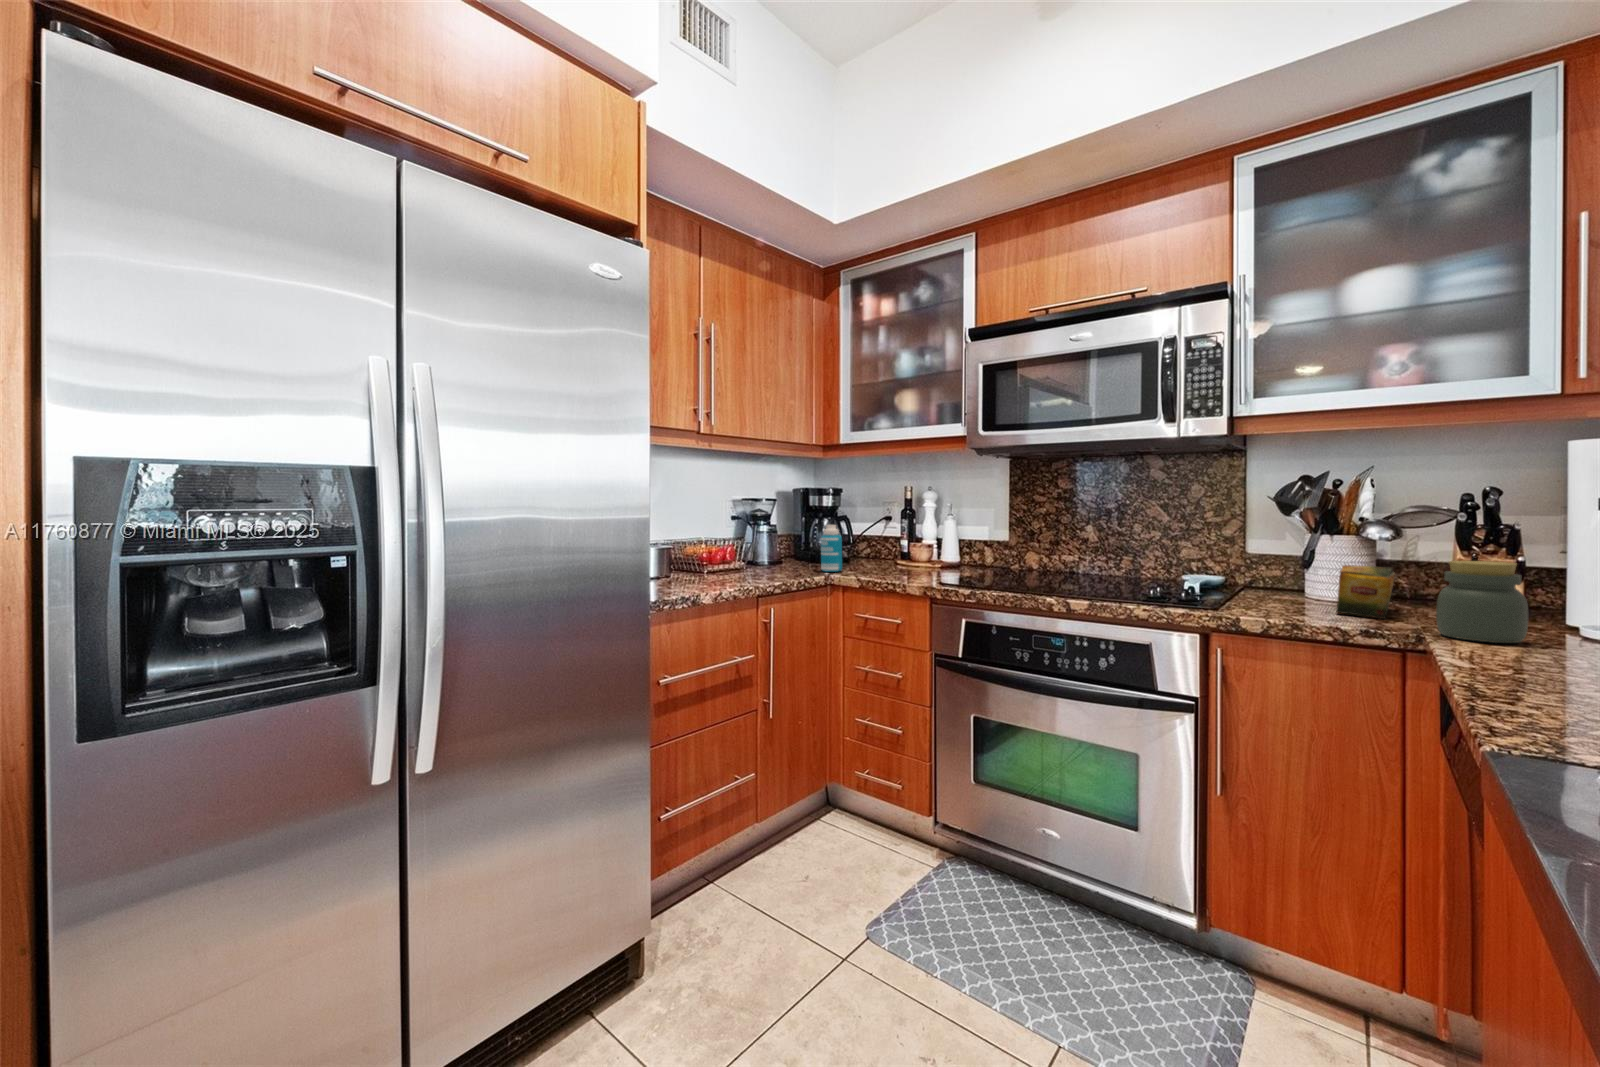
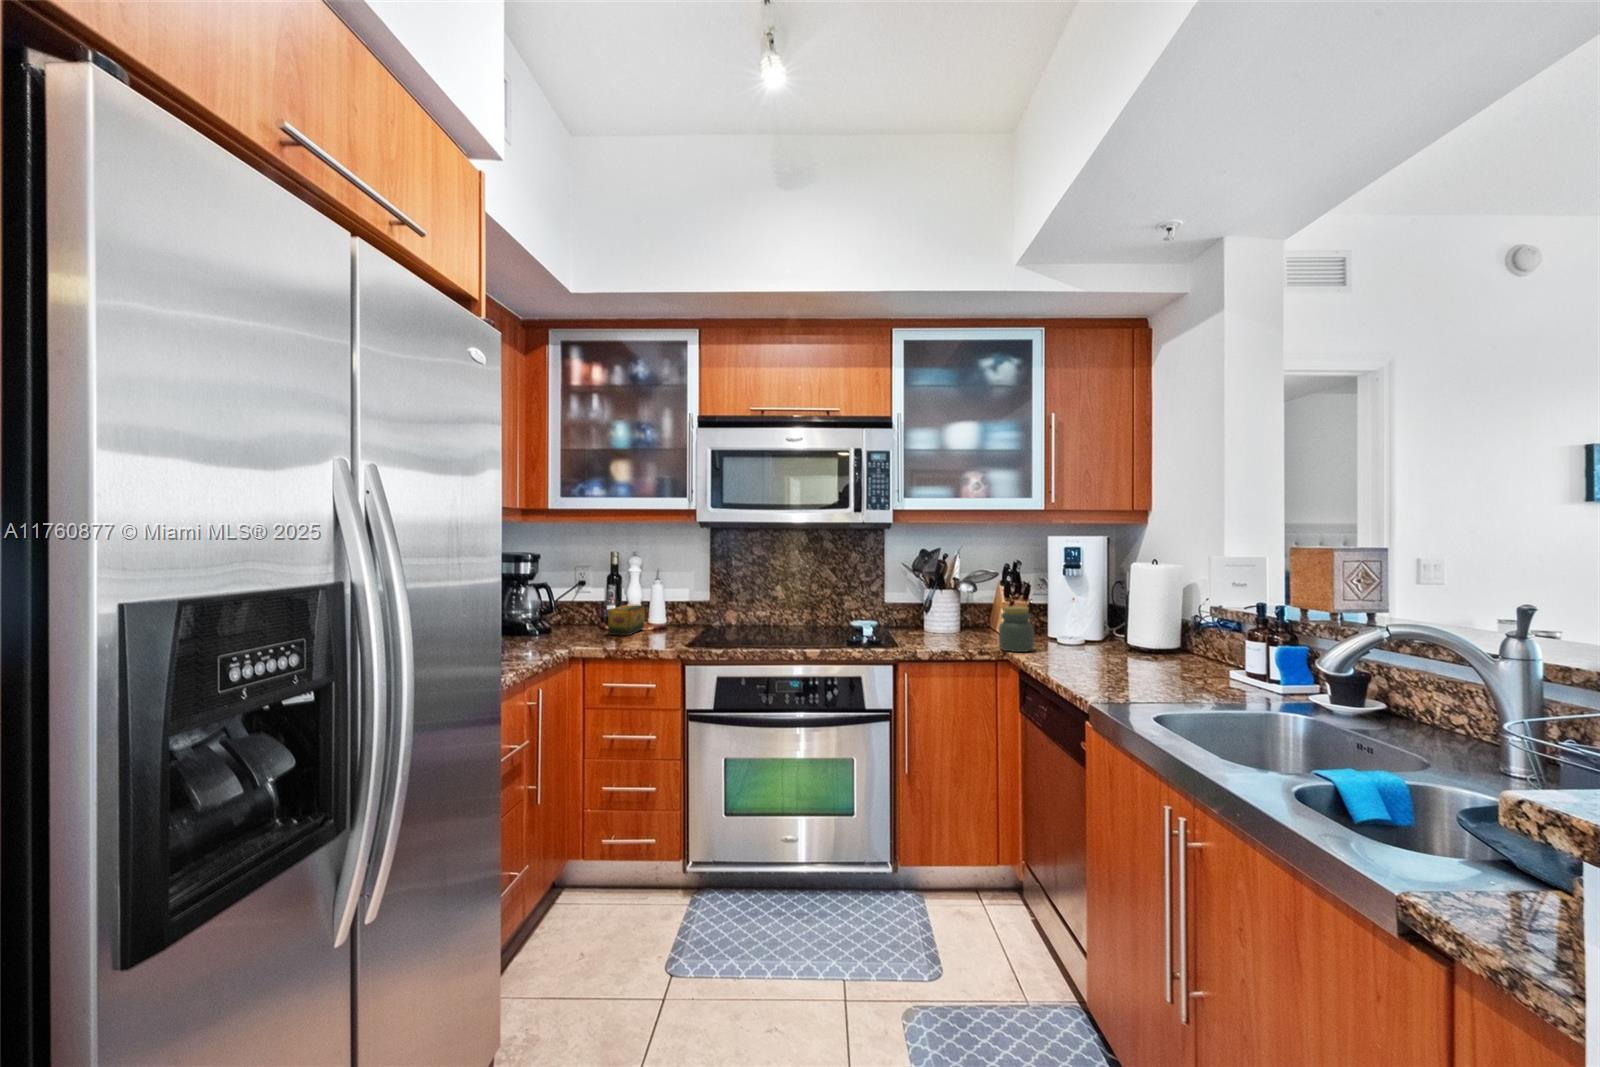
bottle: present [821,525,842,572] -> none [542,591,565,641]
tea box: present [1336,565,1395,619] -> present [608,604,645,636]

